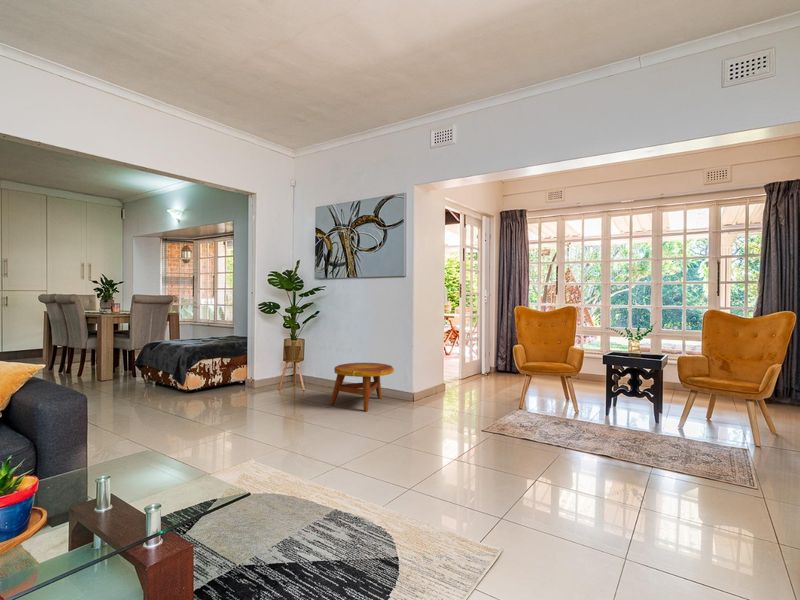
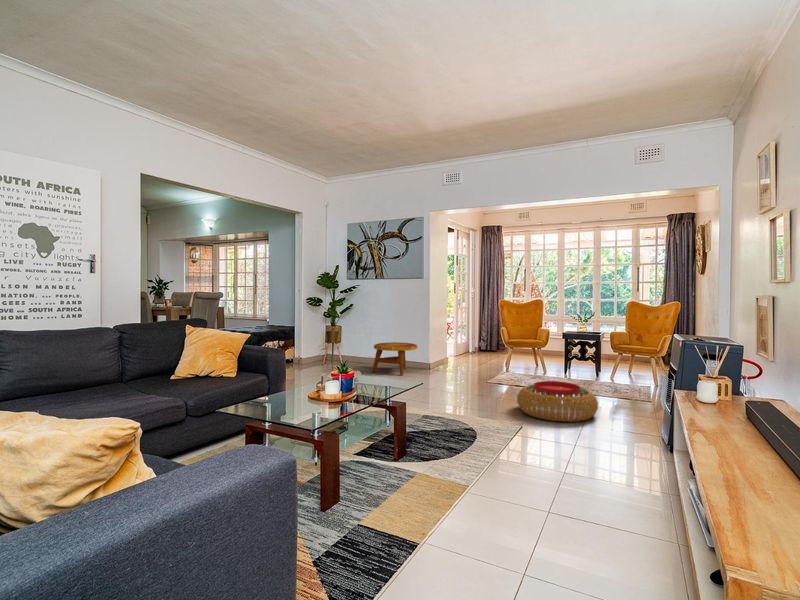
pouf: none [501,451,654,549] -> present [517,381,598,422]

